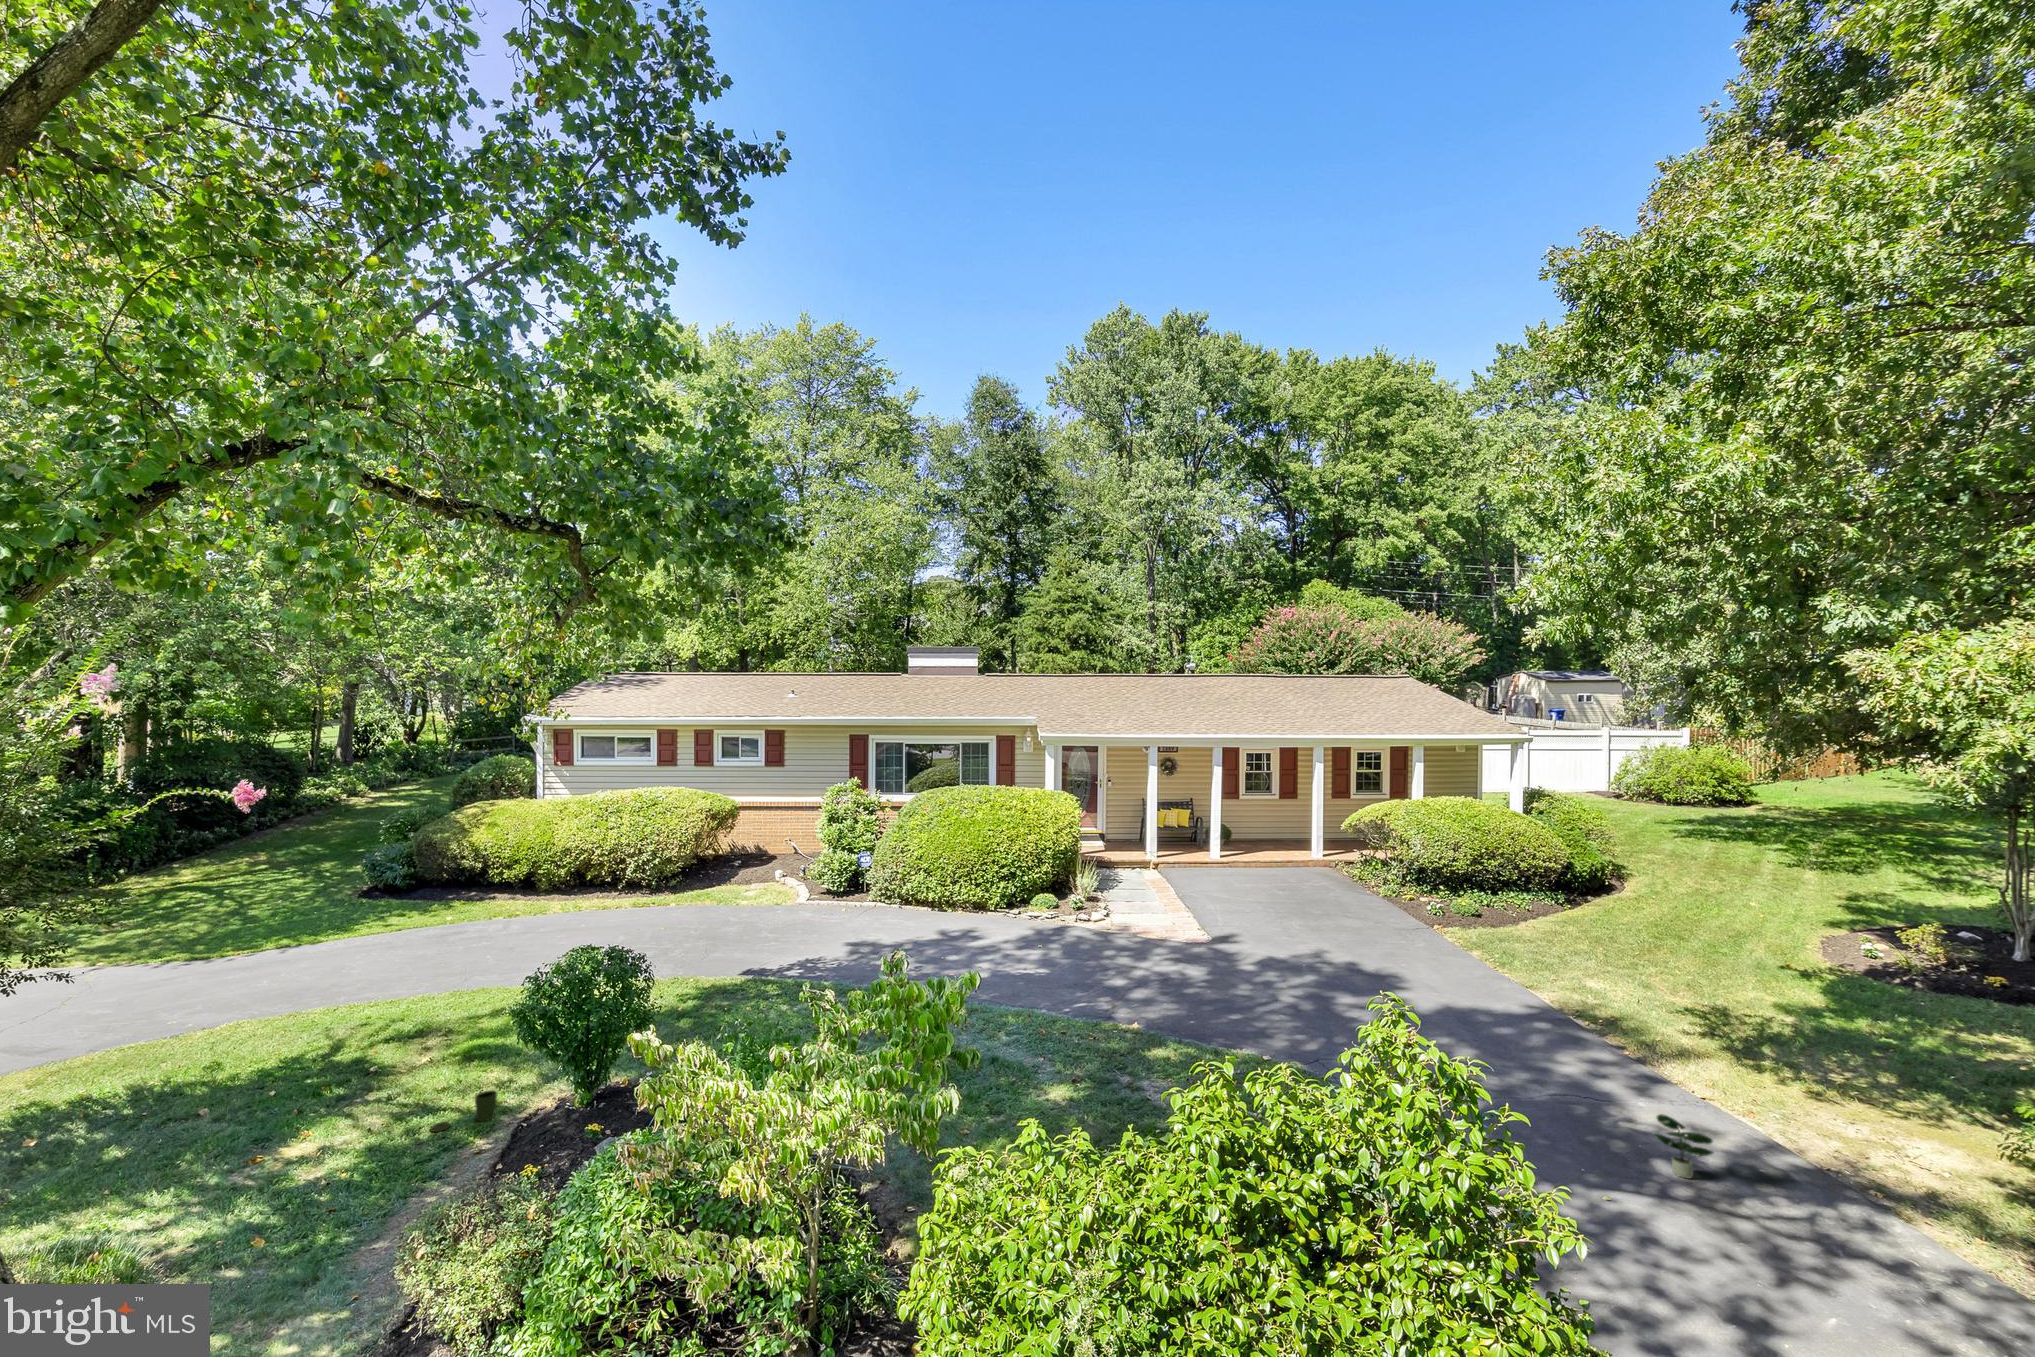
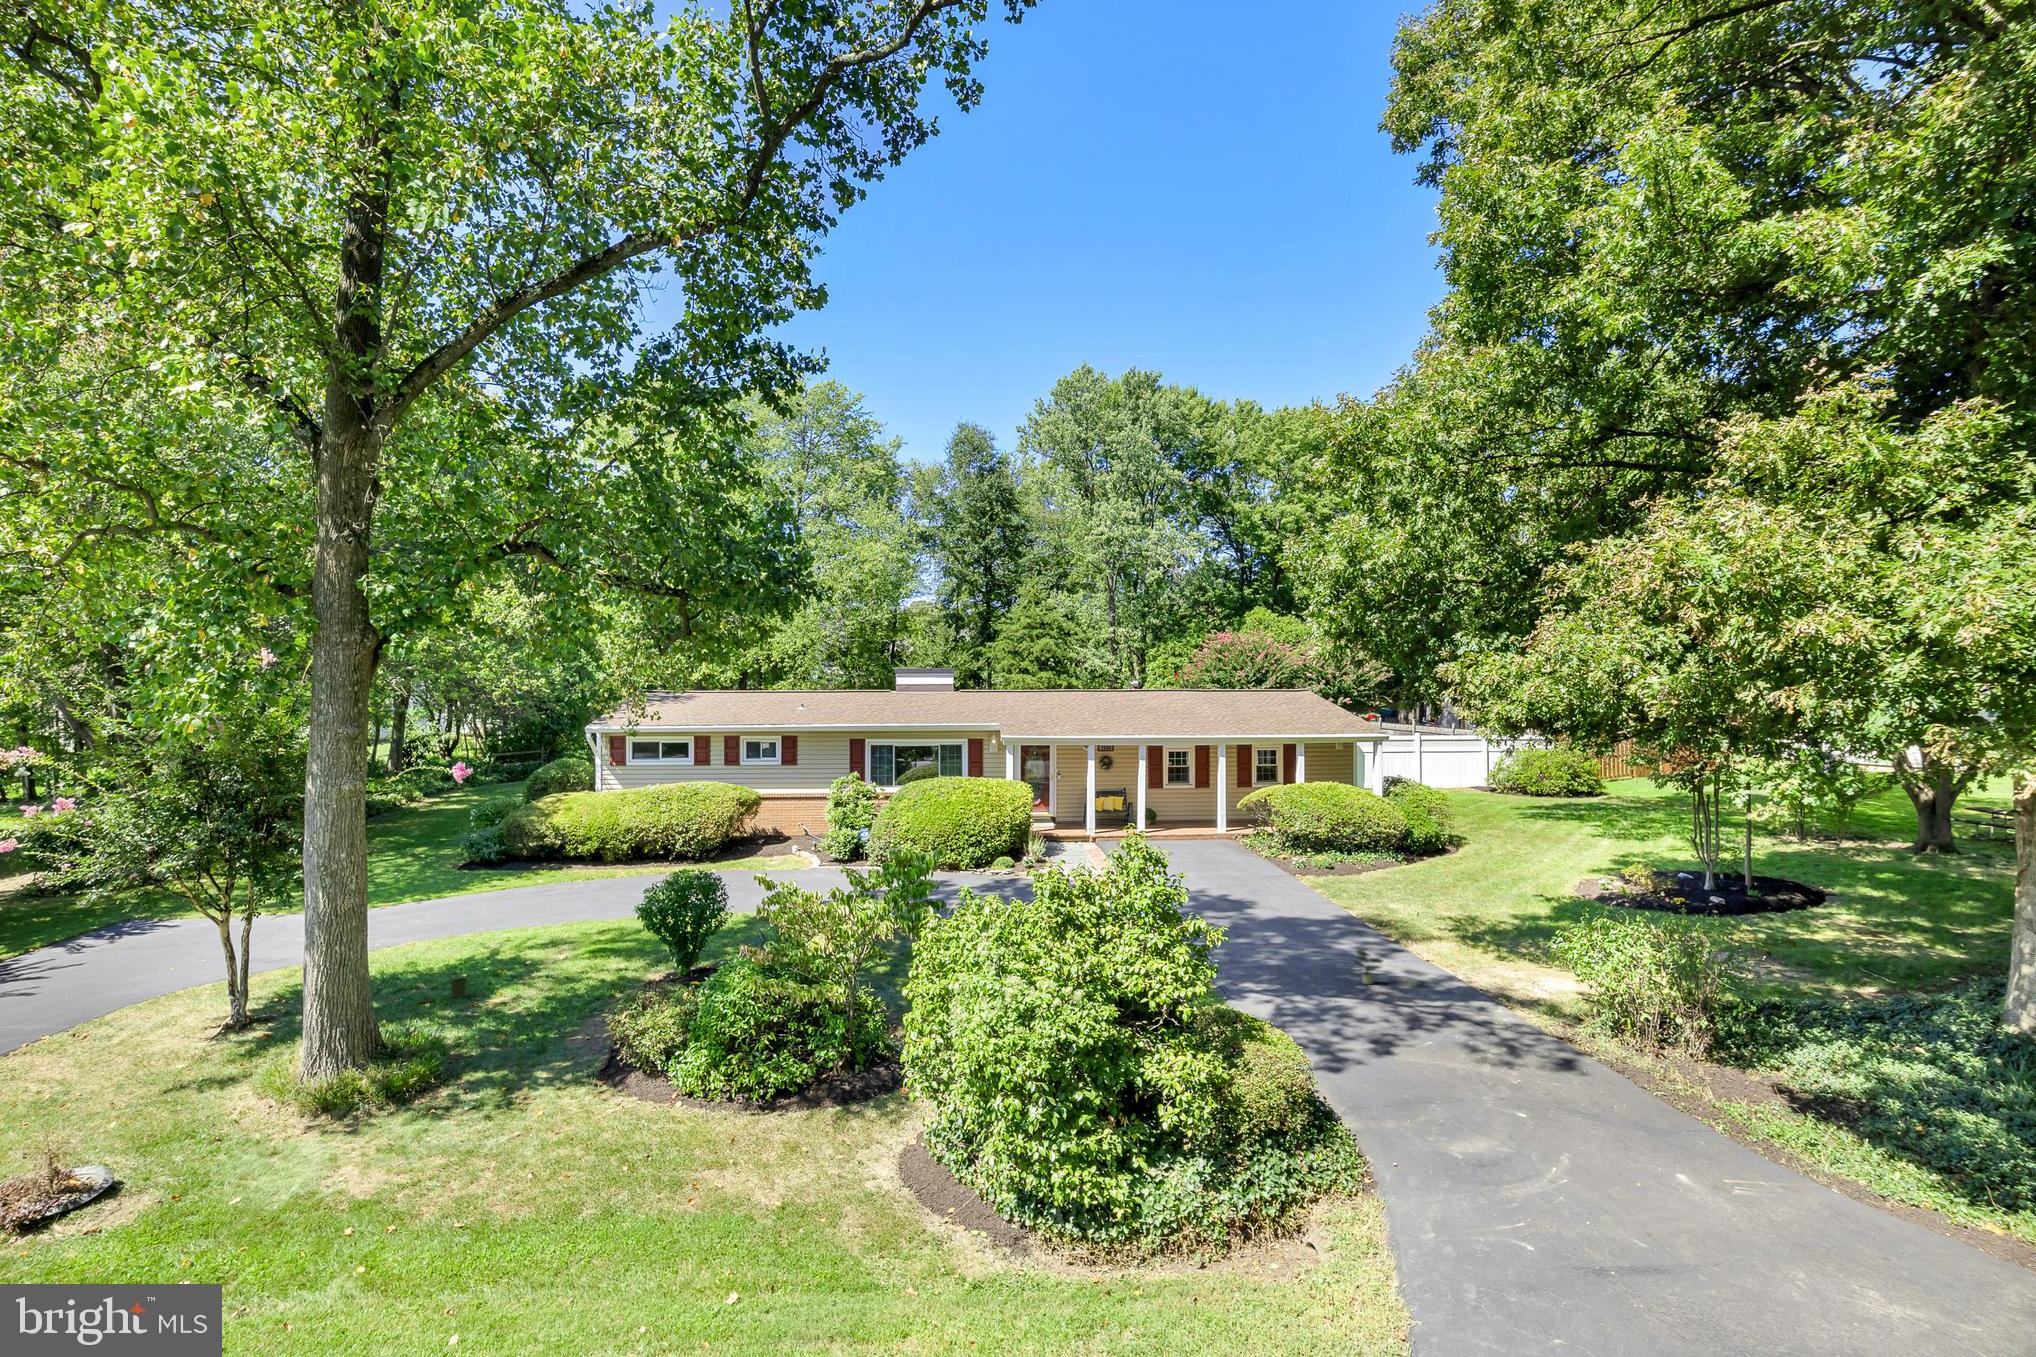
trash can: present [430,1090,497,1132] -> present [420,978,467,1003]

